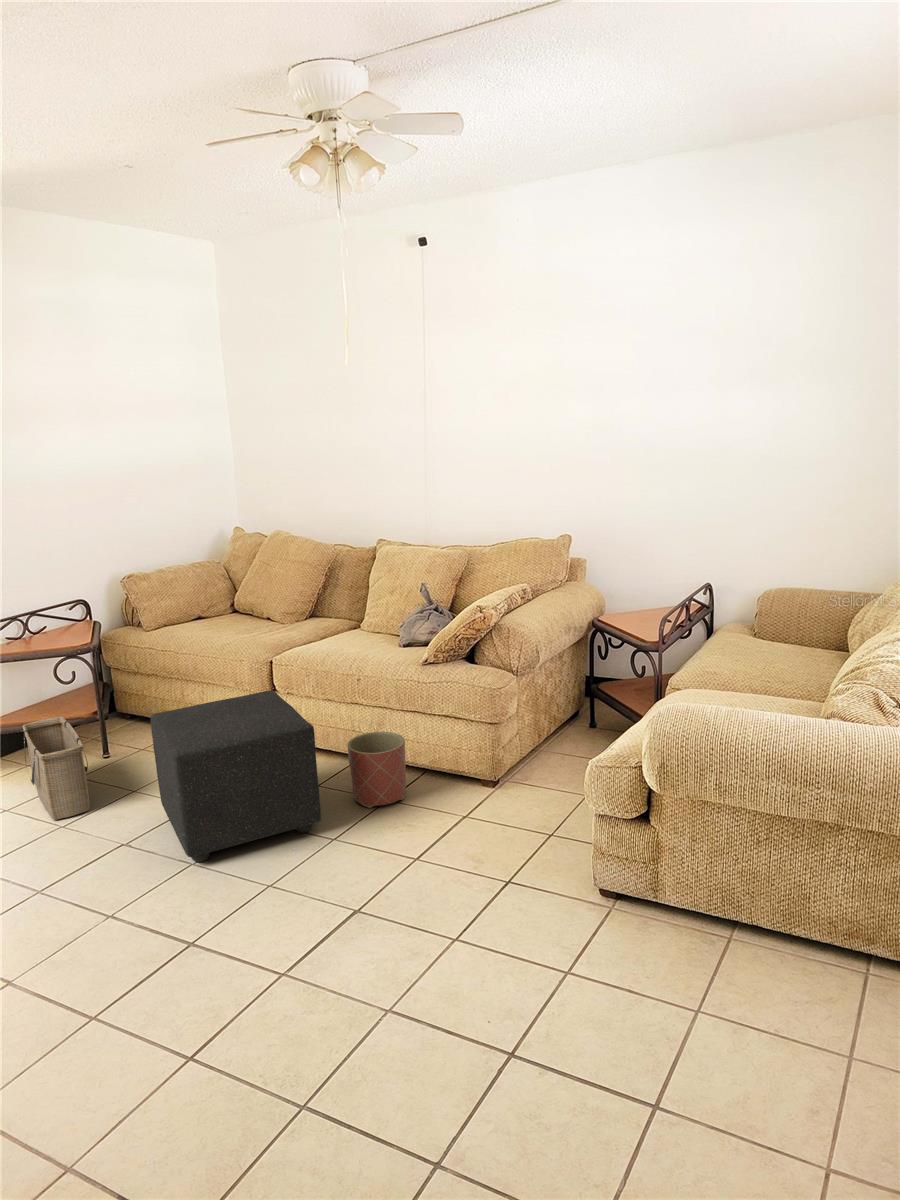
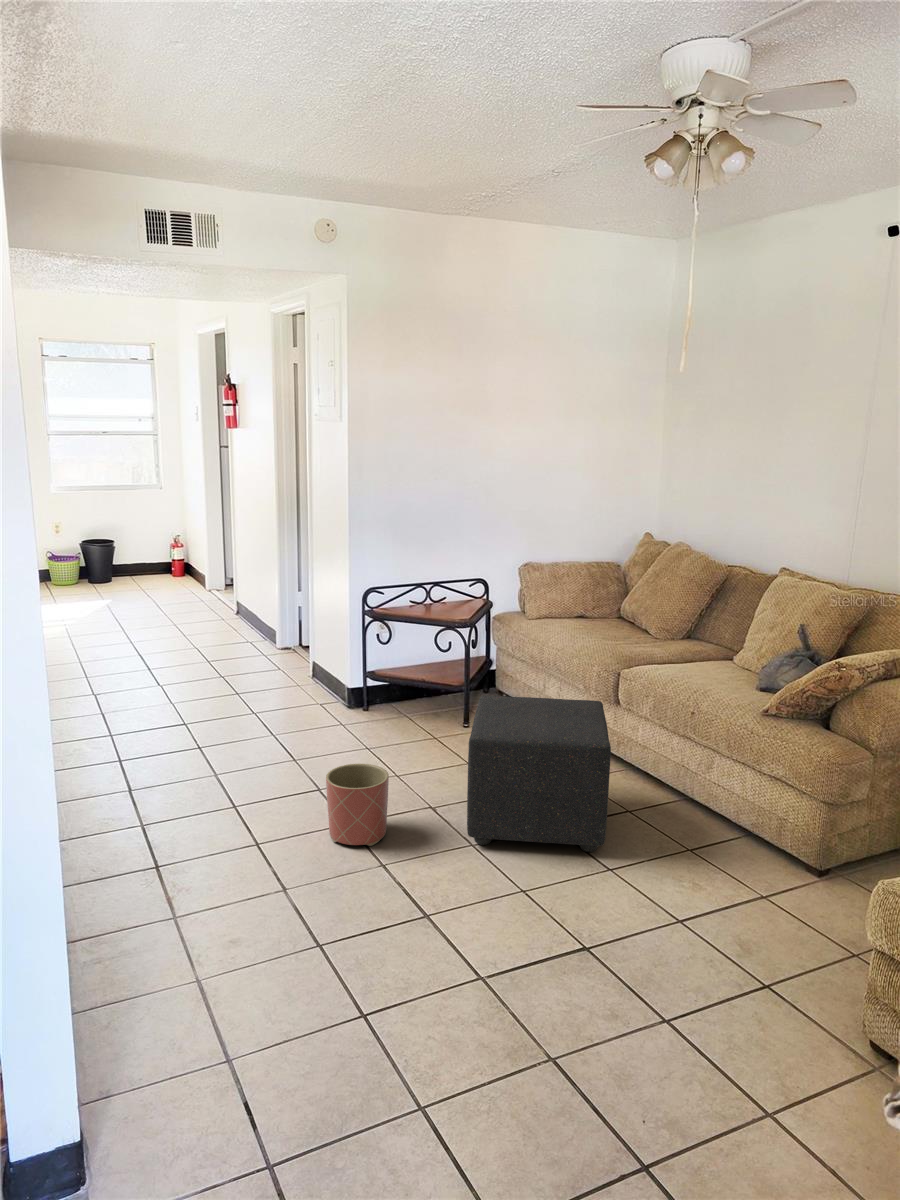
basket: present [23,717,90,820] -> none [388,678,435,768]
planter: present [347,732,406,808] -> present [326,764,389,846]

